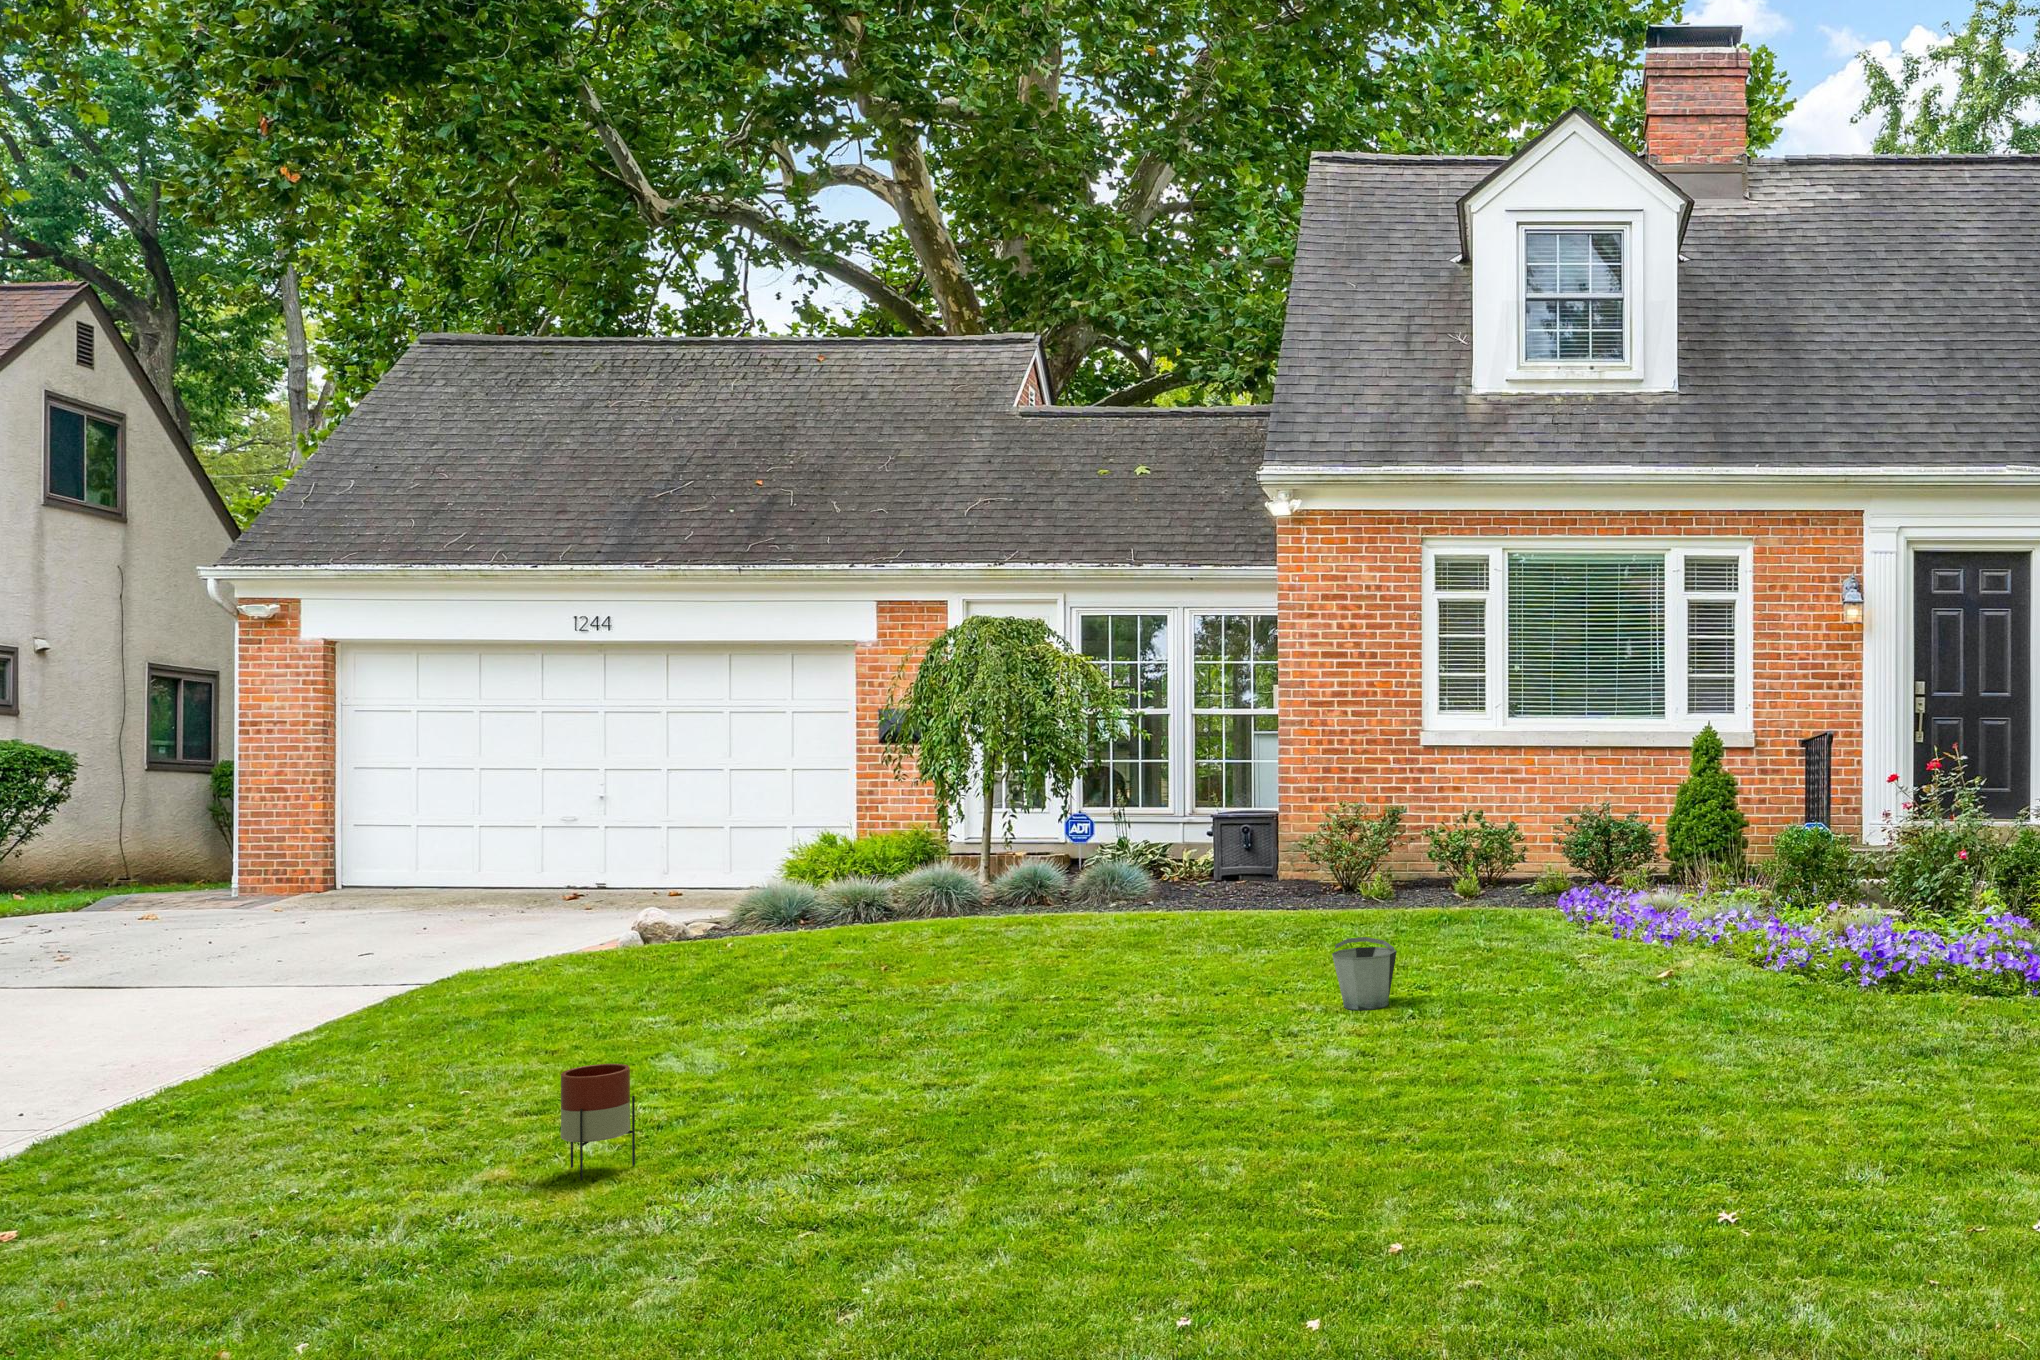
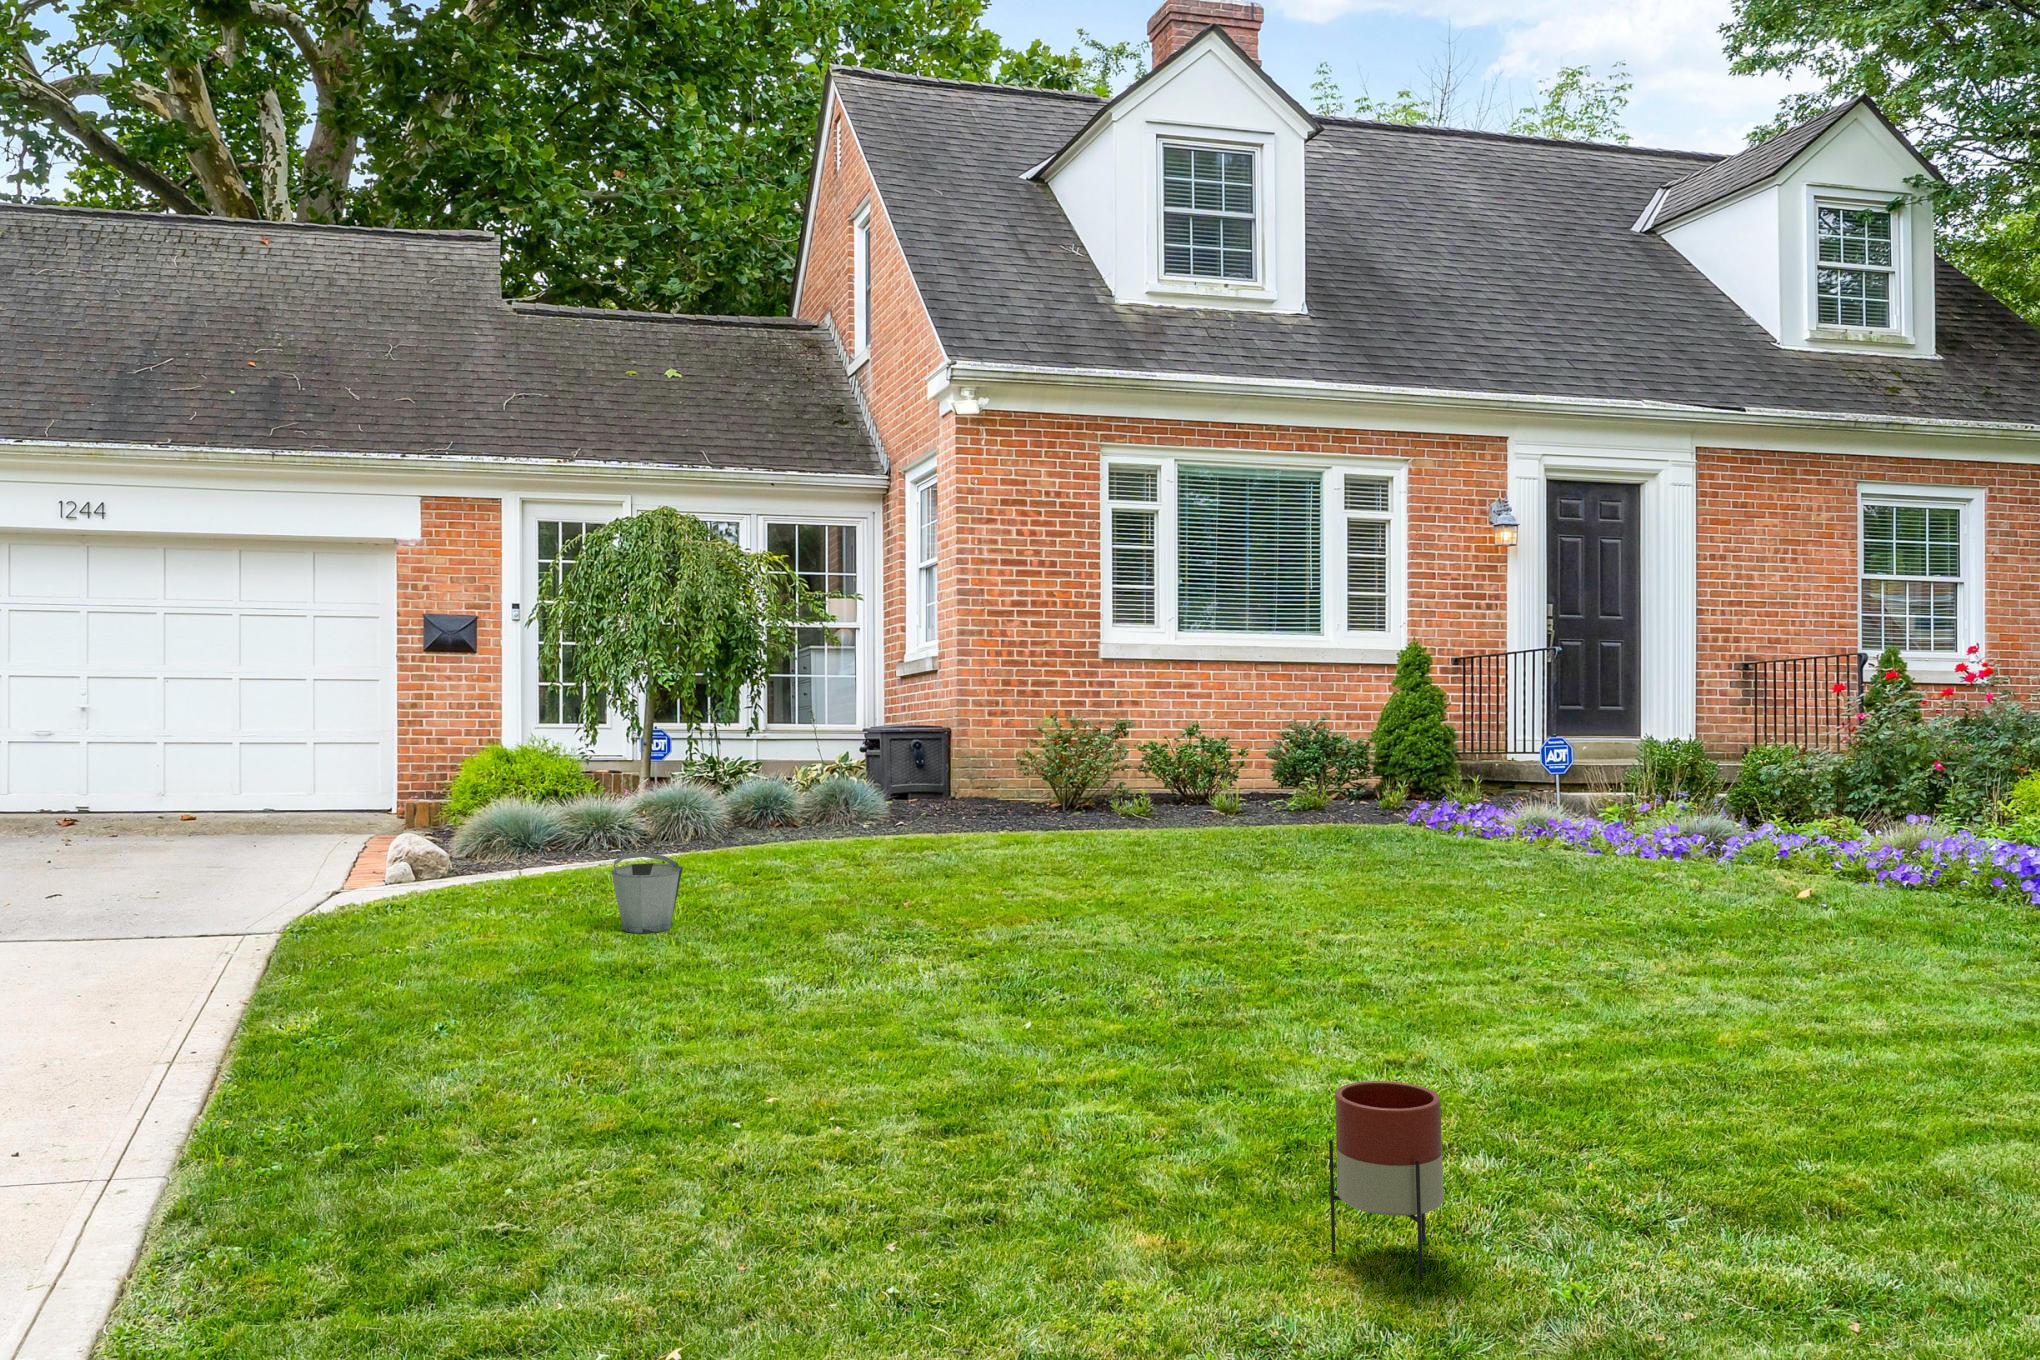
bucket: present [1332,937,1397,1010] -> present [611,852,683,933]

